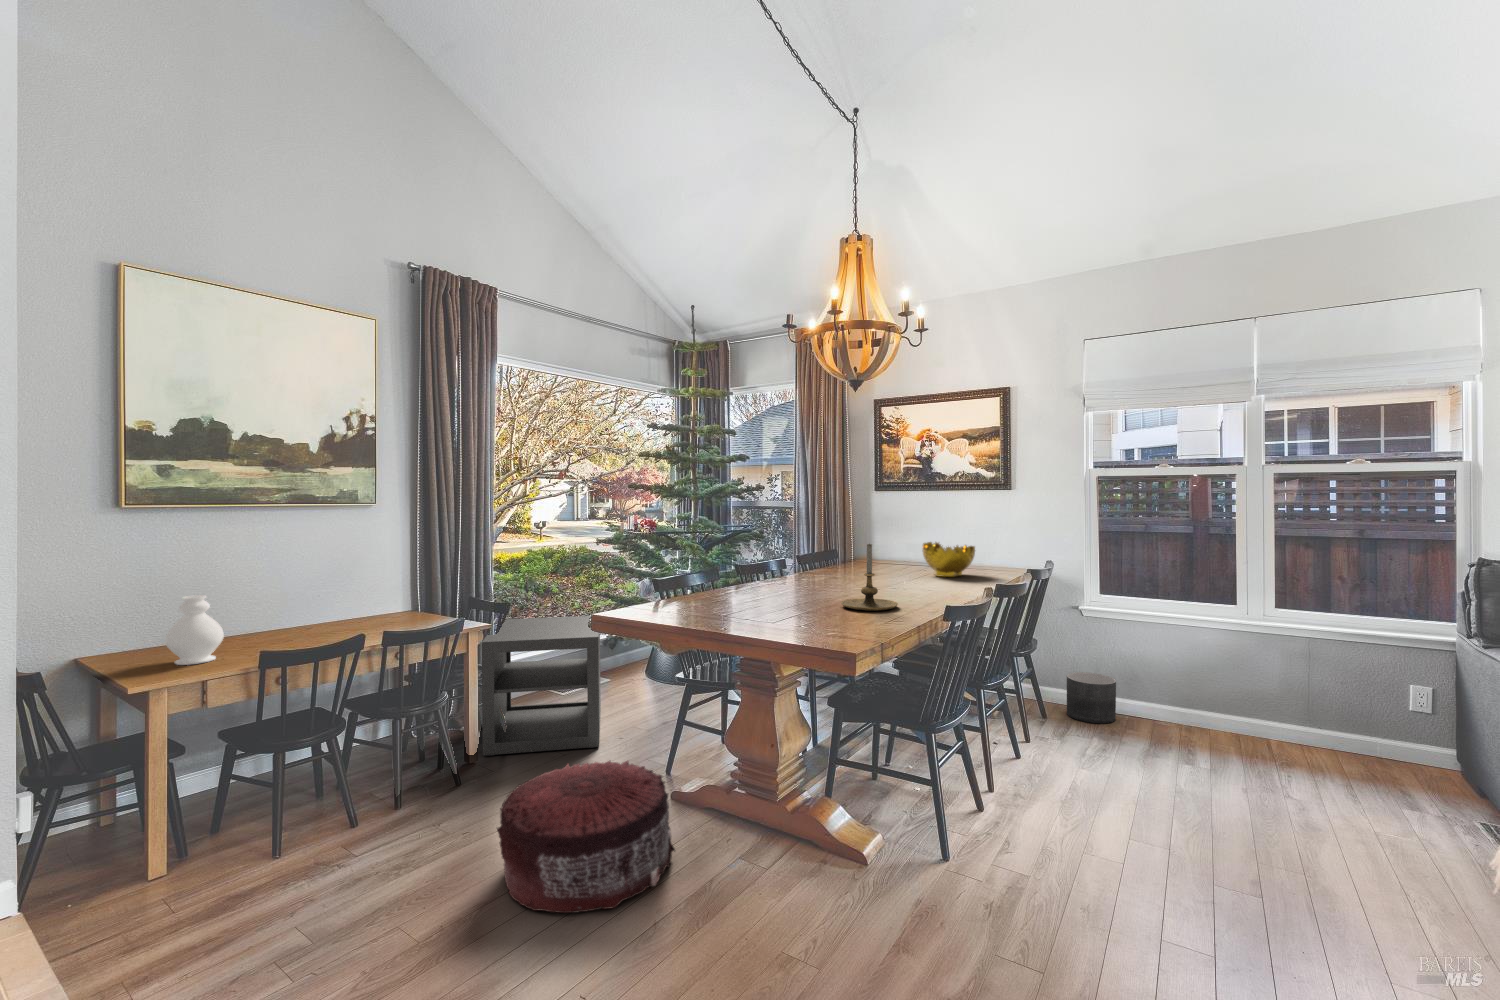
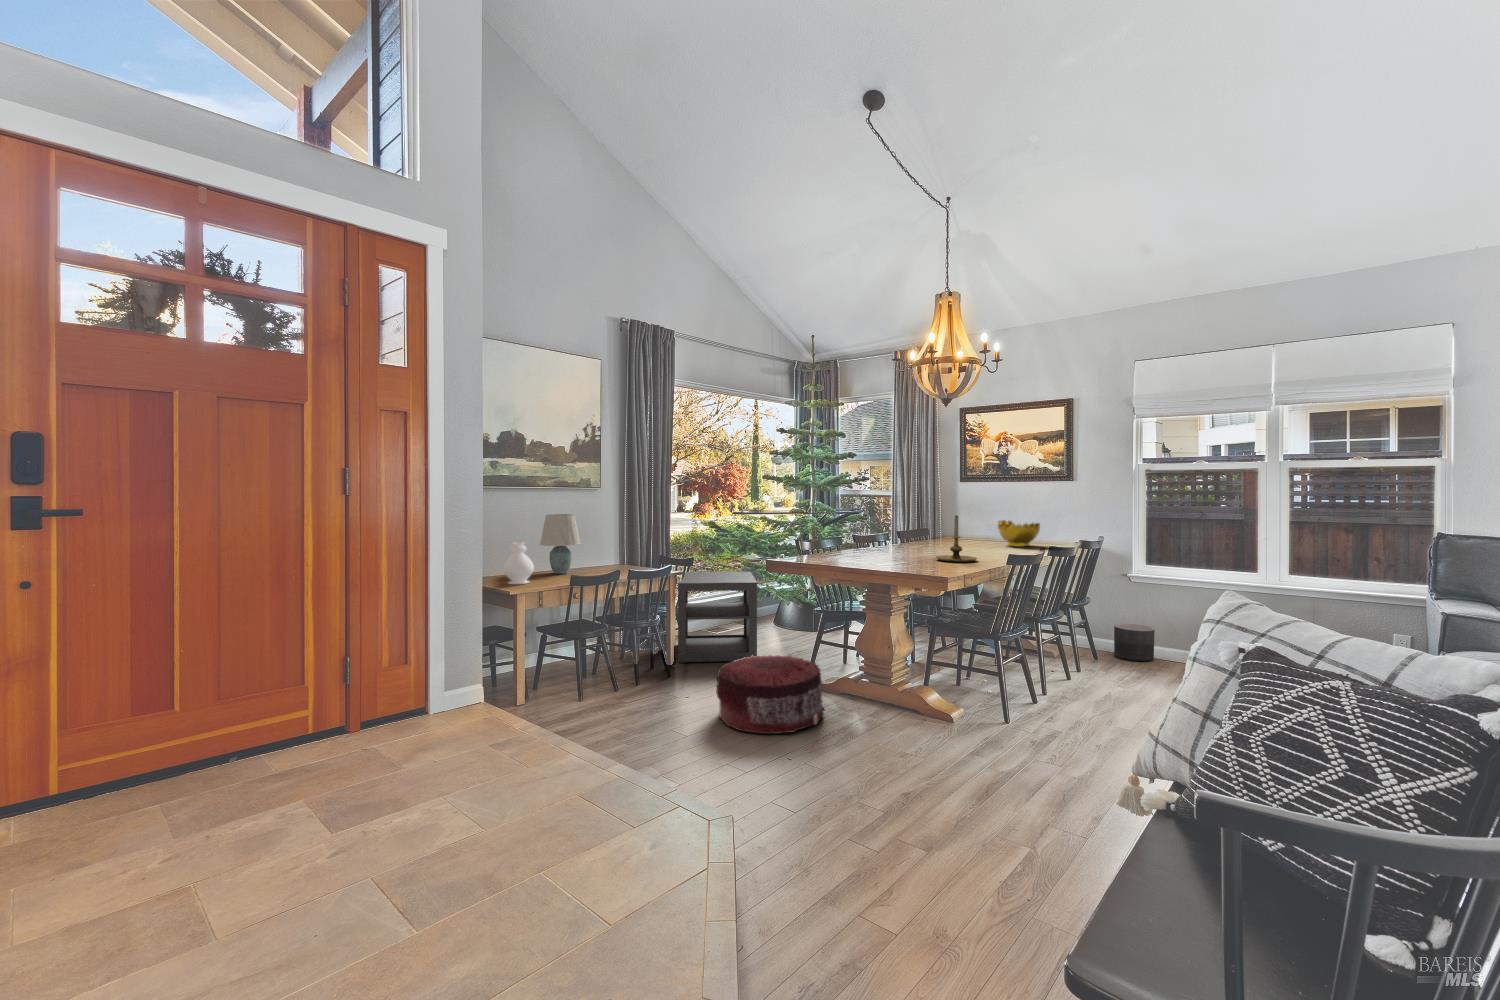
table lamp: none [255,545,326,637] -> present [540,514,580,574]

